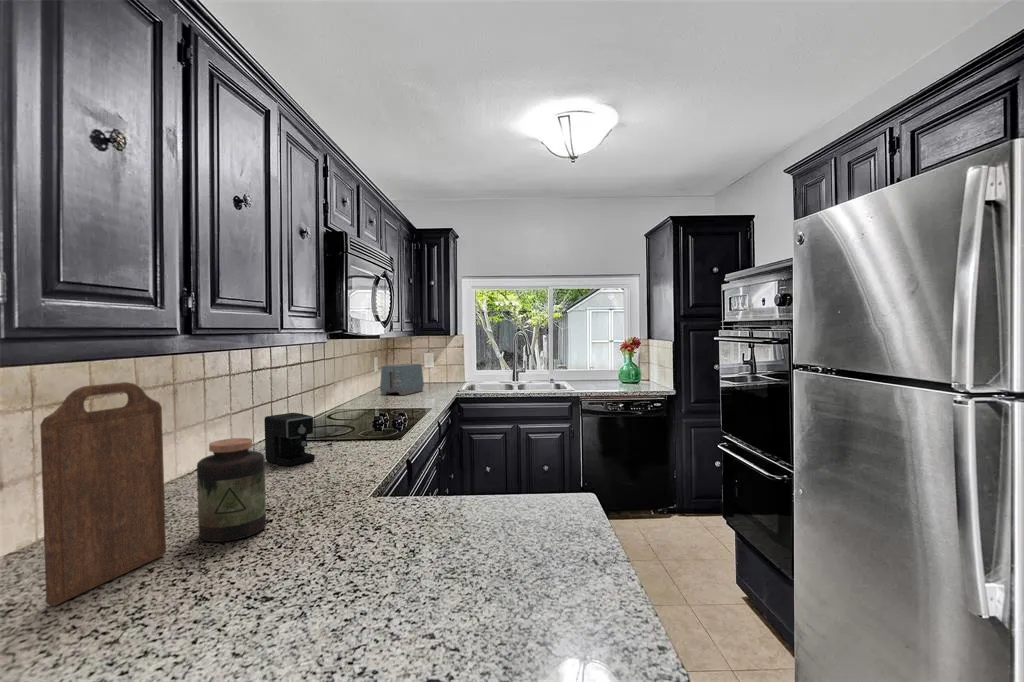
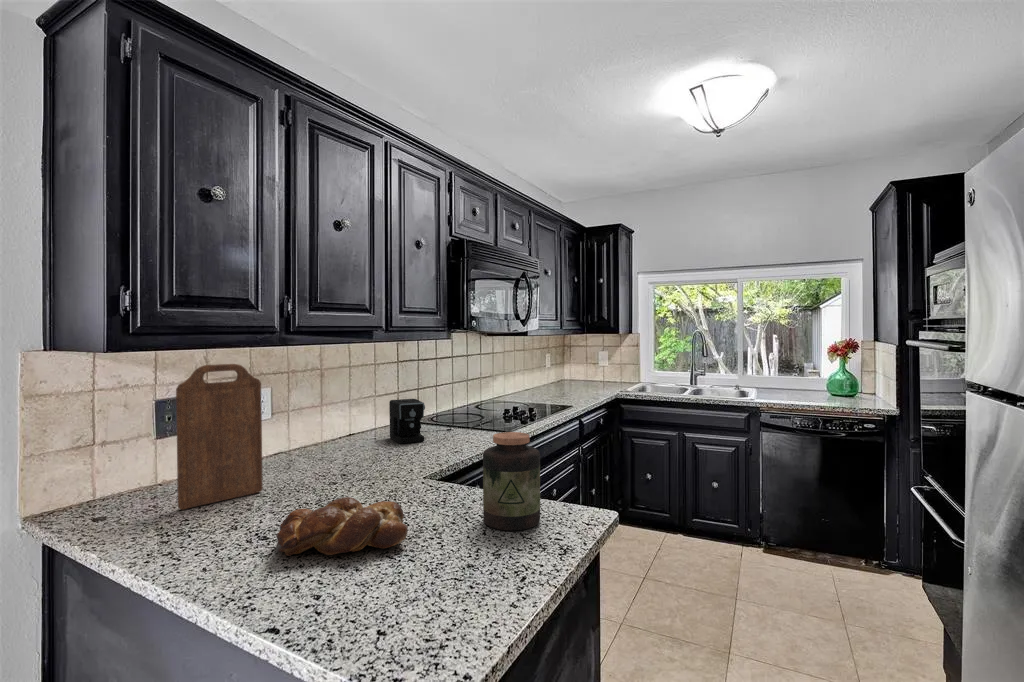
toaster: present [380,364,424,395] -> none [544,361,590,393]
jar: present [197,438,266,542] -> present [483,432,540,531]
bread loaf: none [282,536,447,633] -> present [276,497,408,556]

